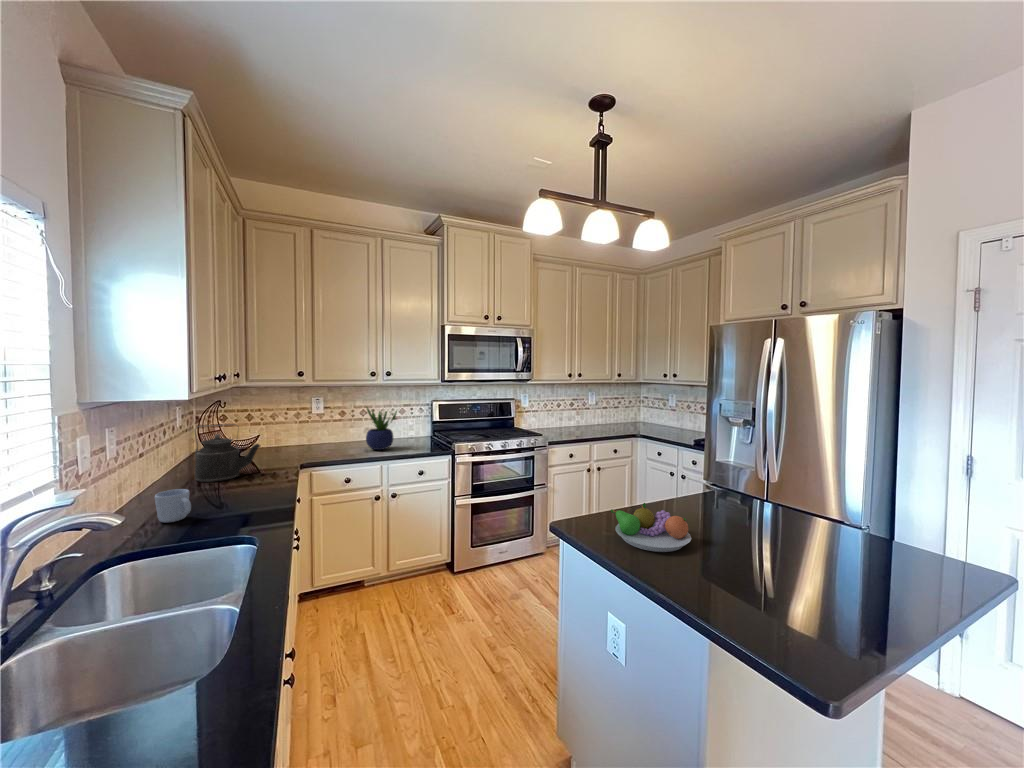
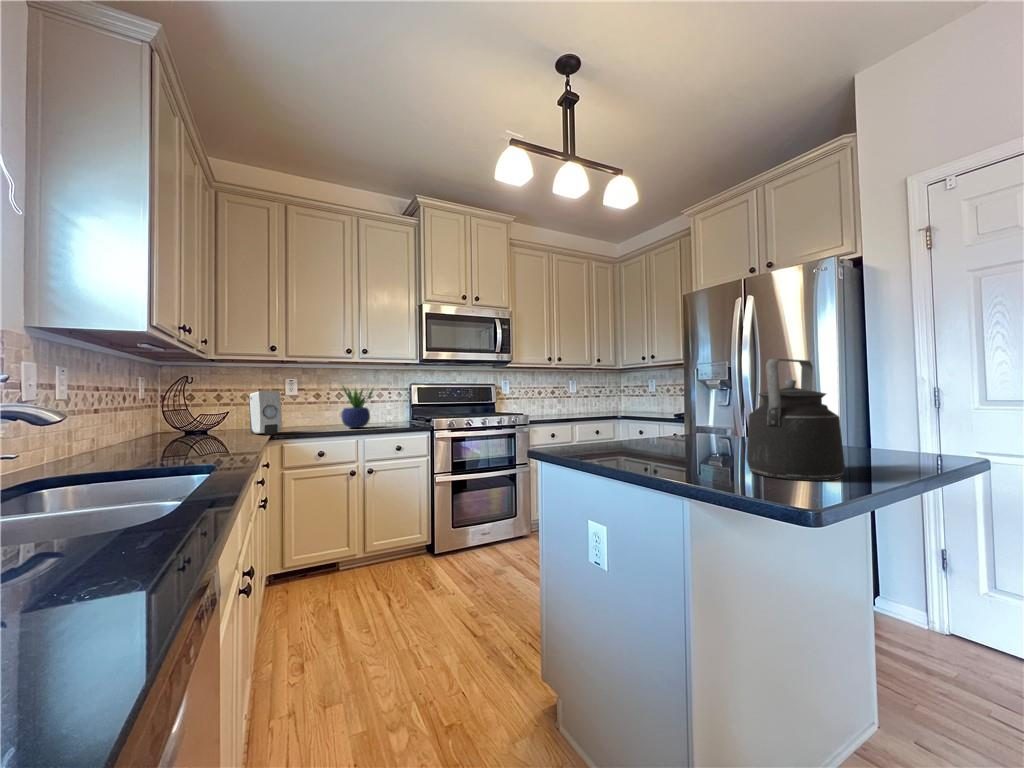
soap dispenser: none [278,418,310,461] -> present [249,391,282,435]
kettle: present [195,424,260,482] -> present [747,359,845,481]
mug: present [155,489,191,522] -> none [108,433,148,464]
fruit bowl: present [611,503,691,552] -> none [588,424,669,460]

